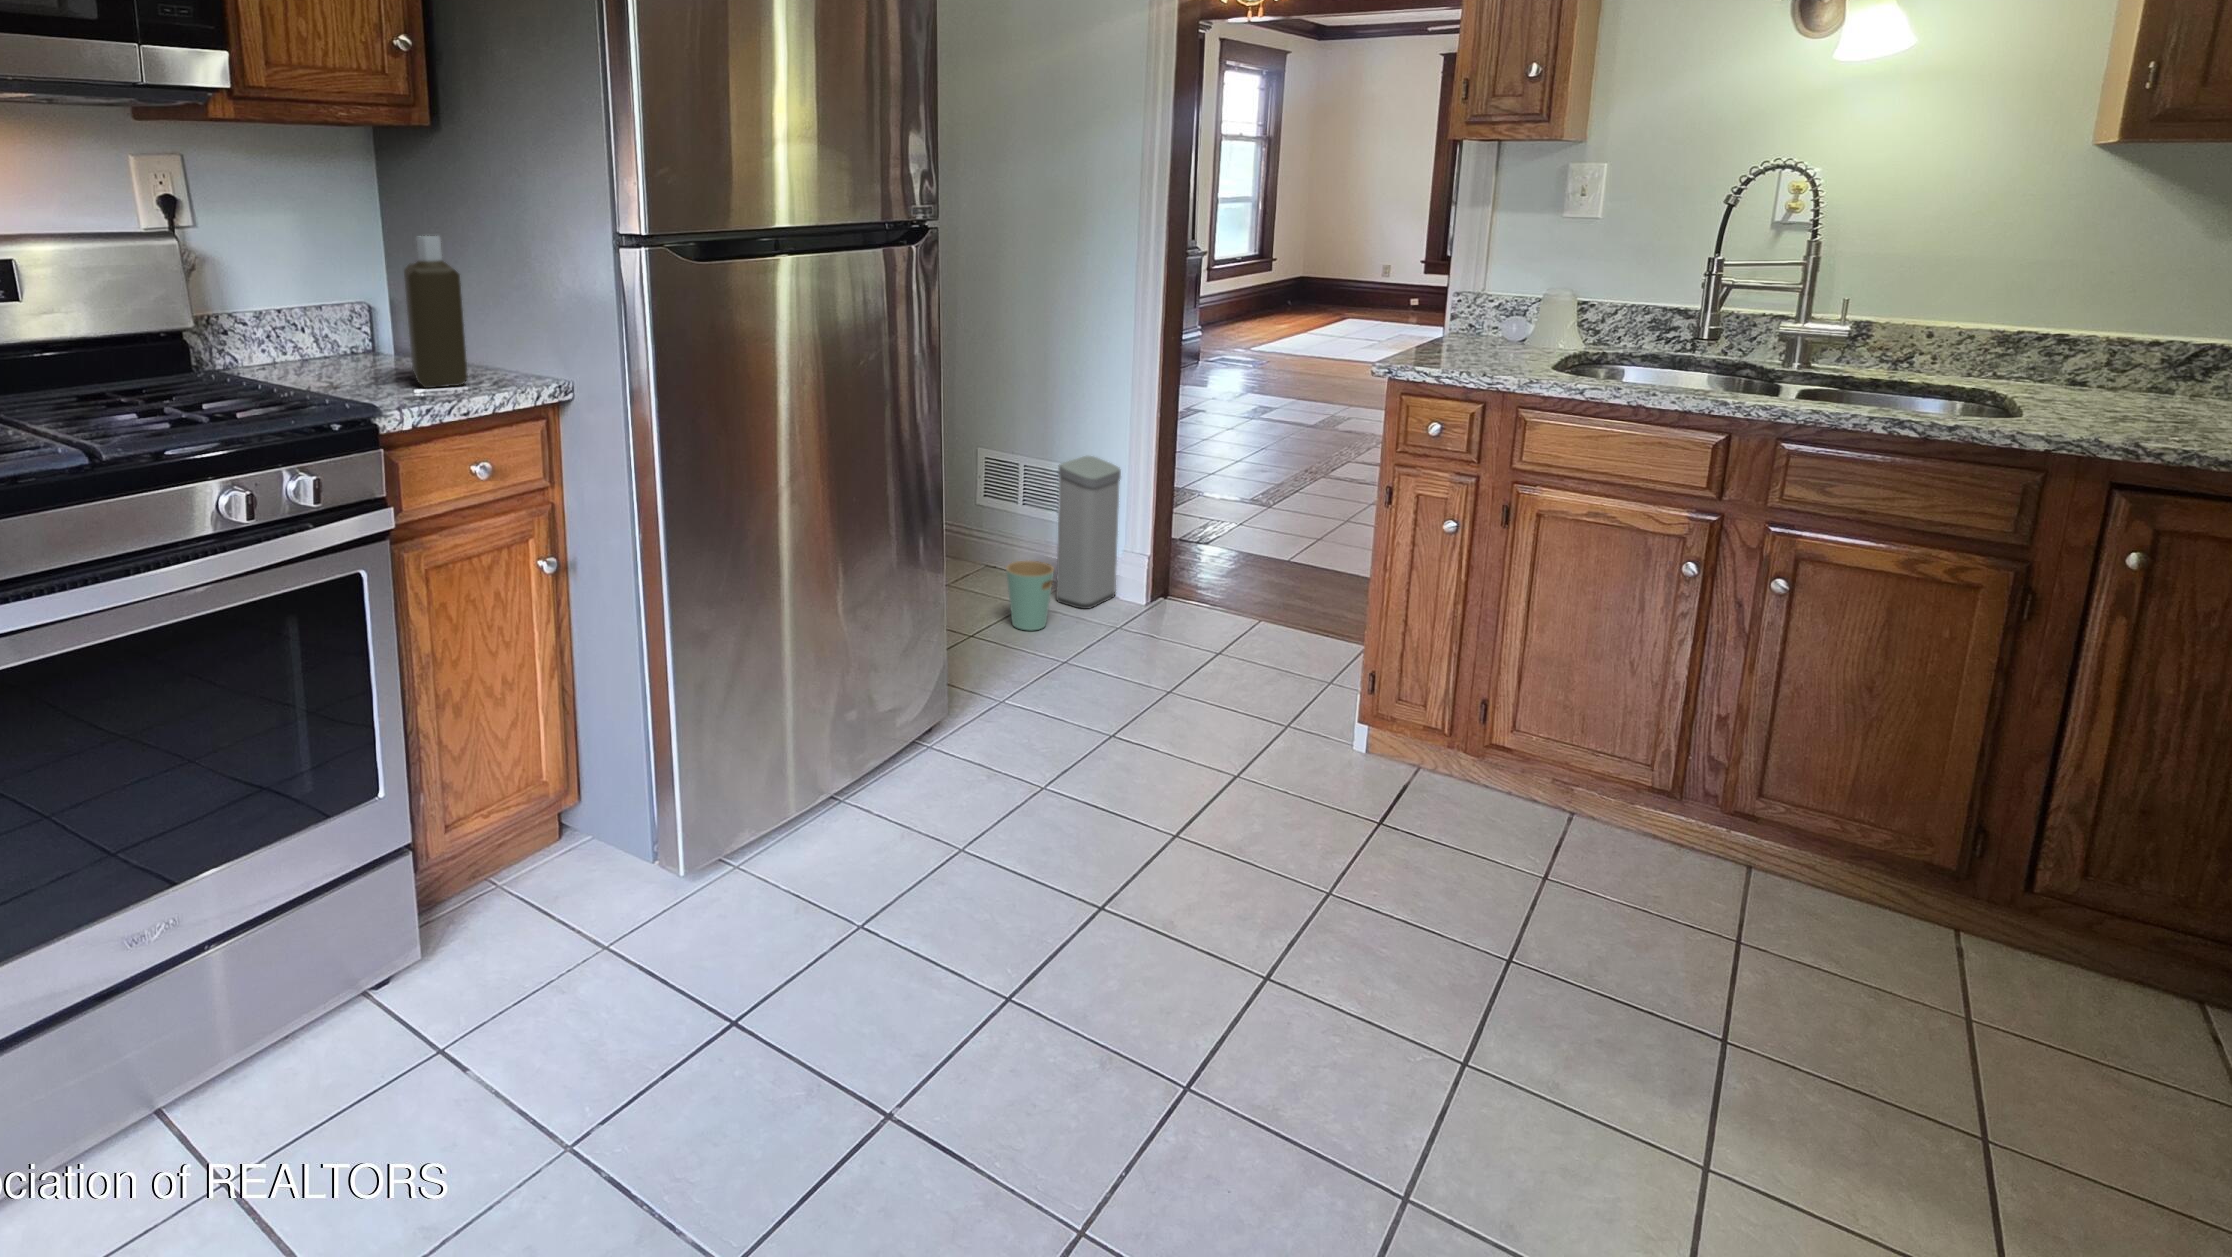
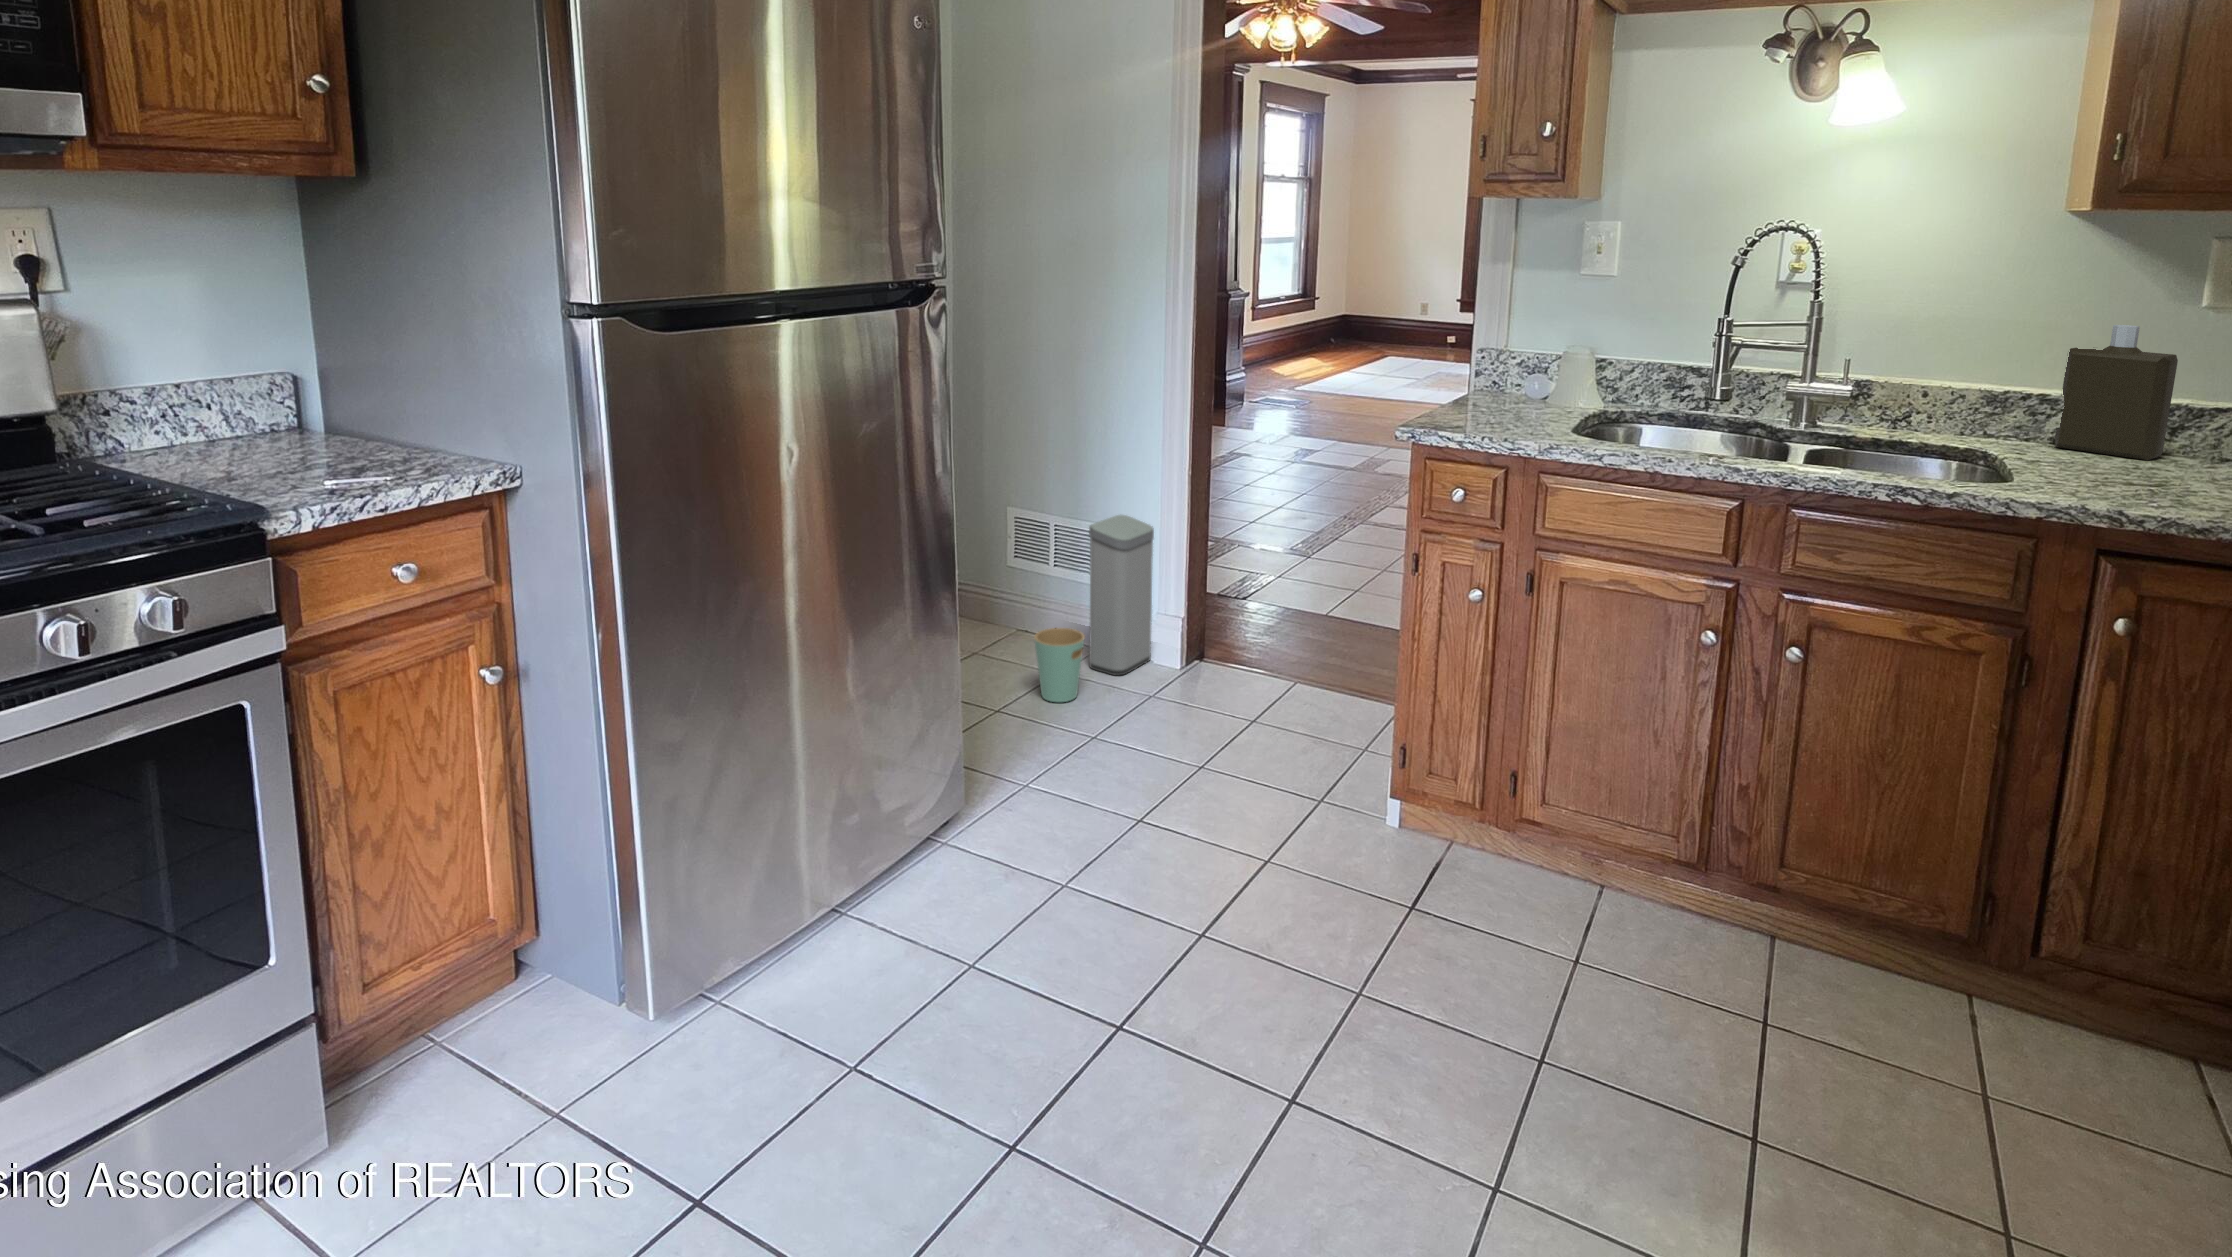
bottle: present [404,236,468,388] -> present [2055,325,2178,460]

